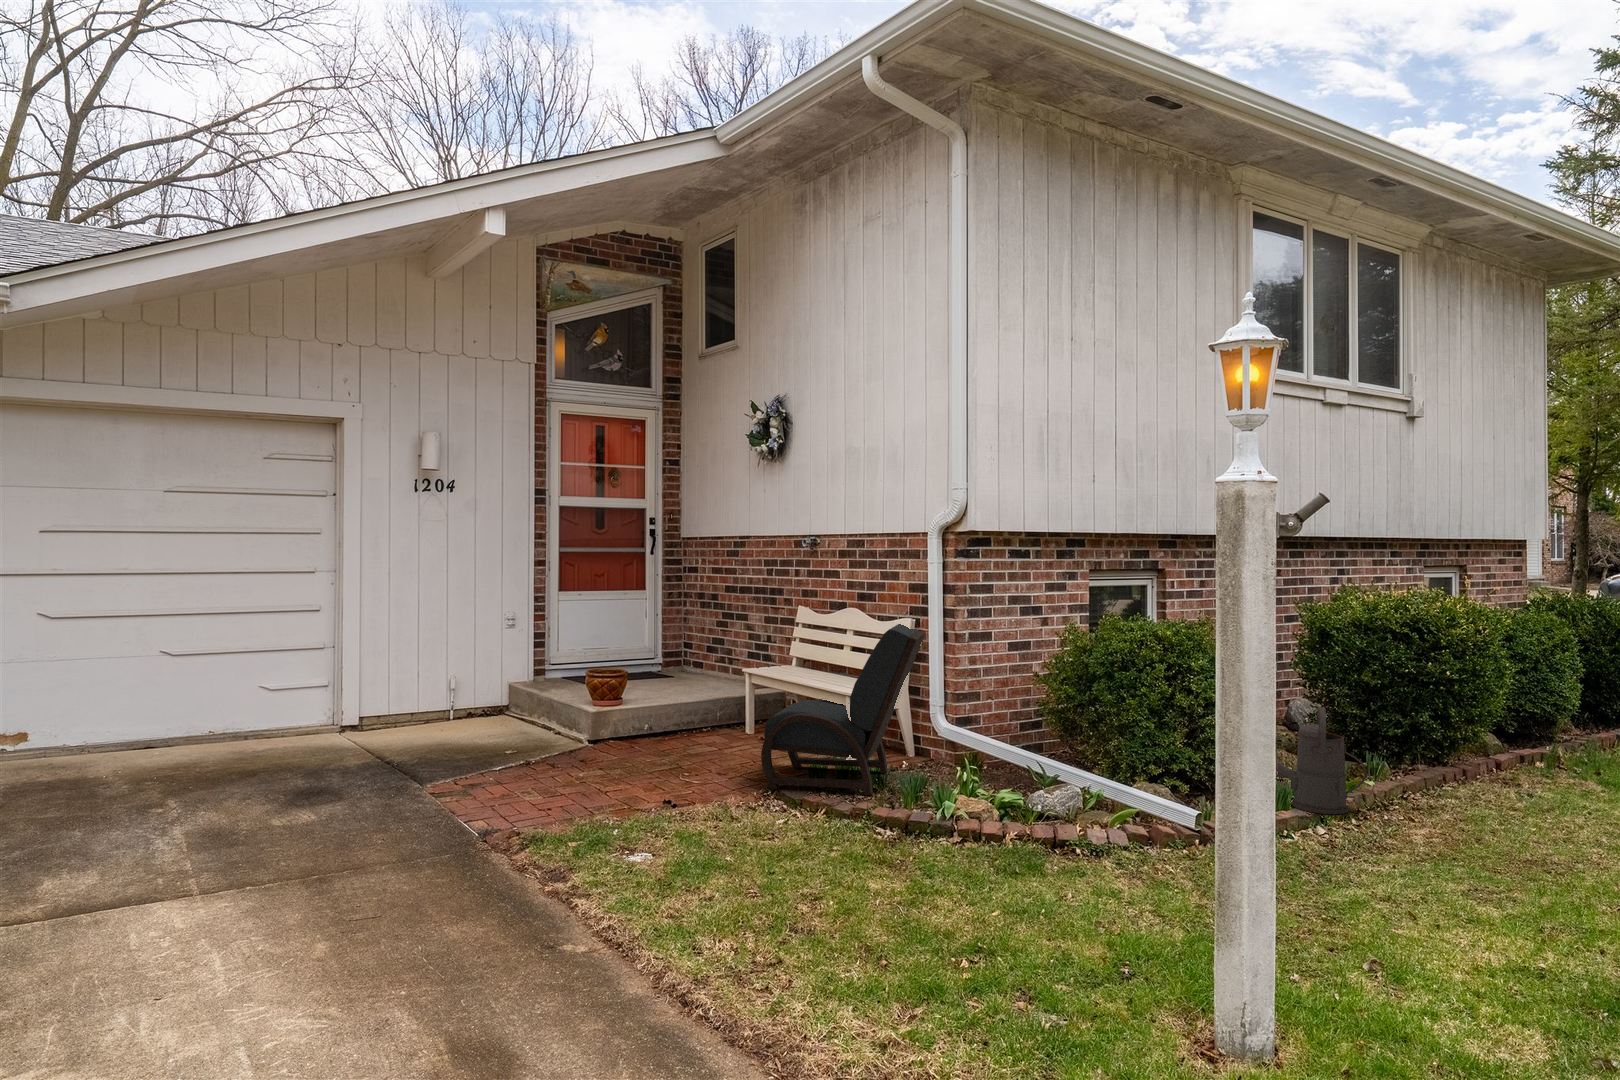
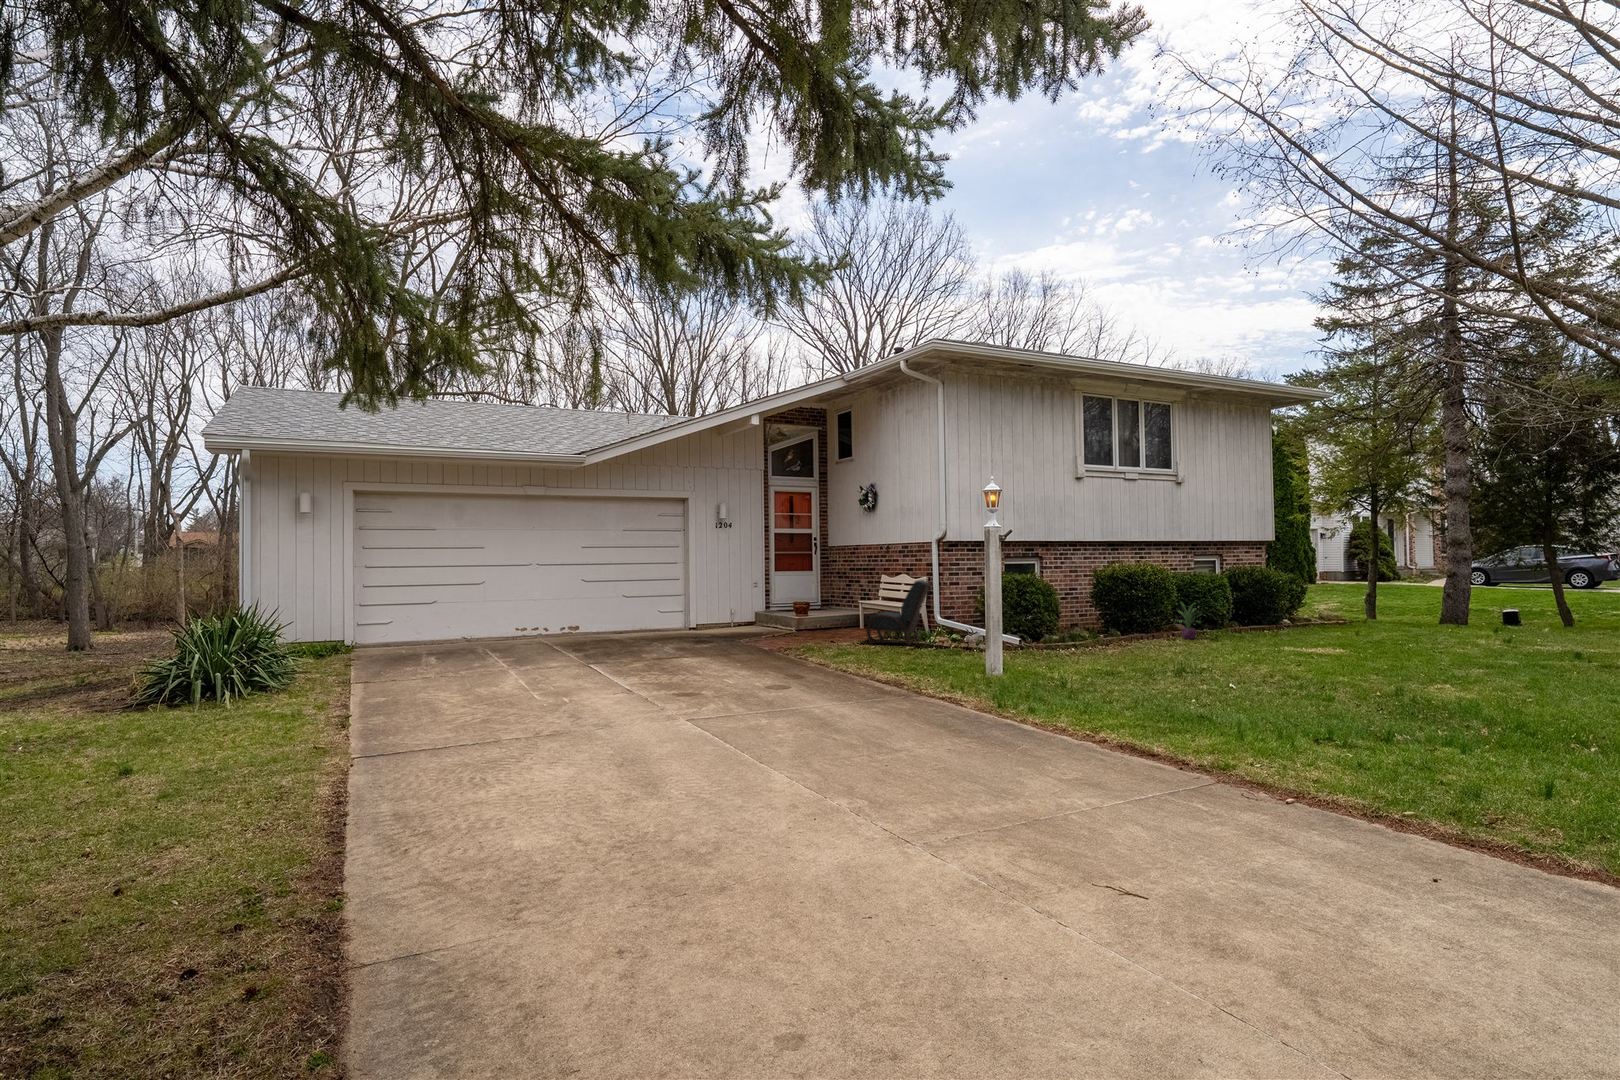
decorative plant: none [1423,674,1537,762] -> present [1178,602,1198,639]
watering can: present [1277,707,1367,814] -> none [1055,609,1105,650]

